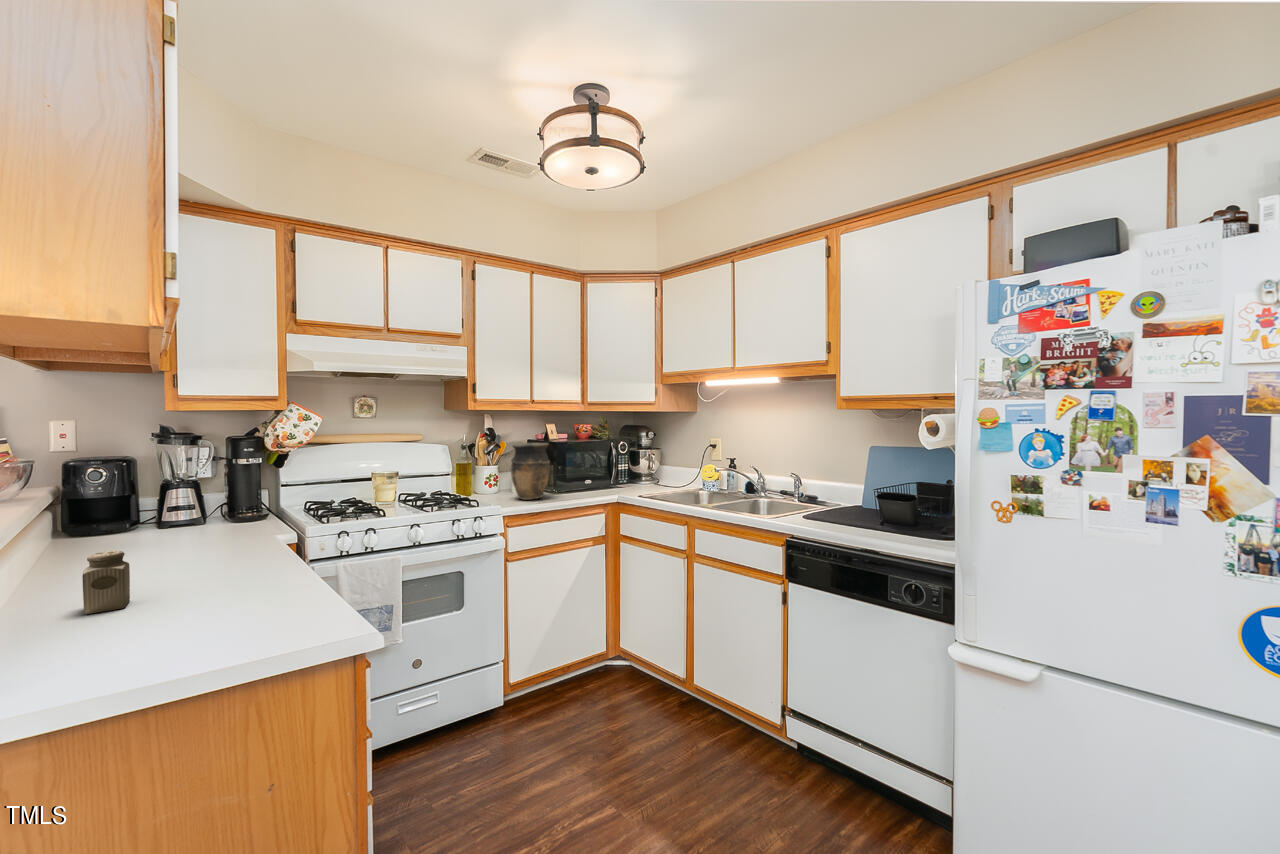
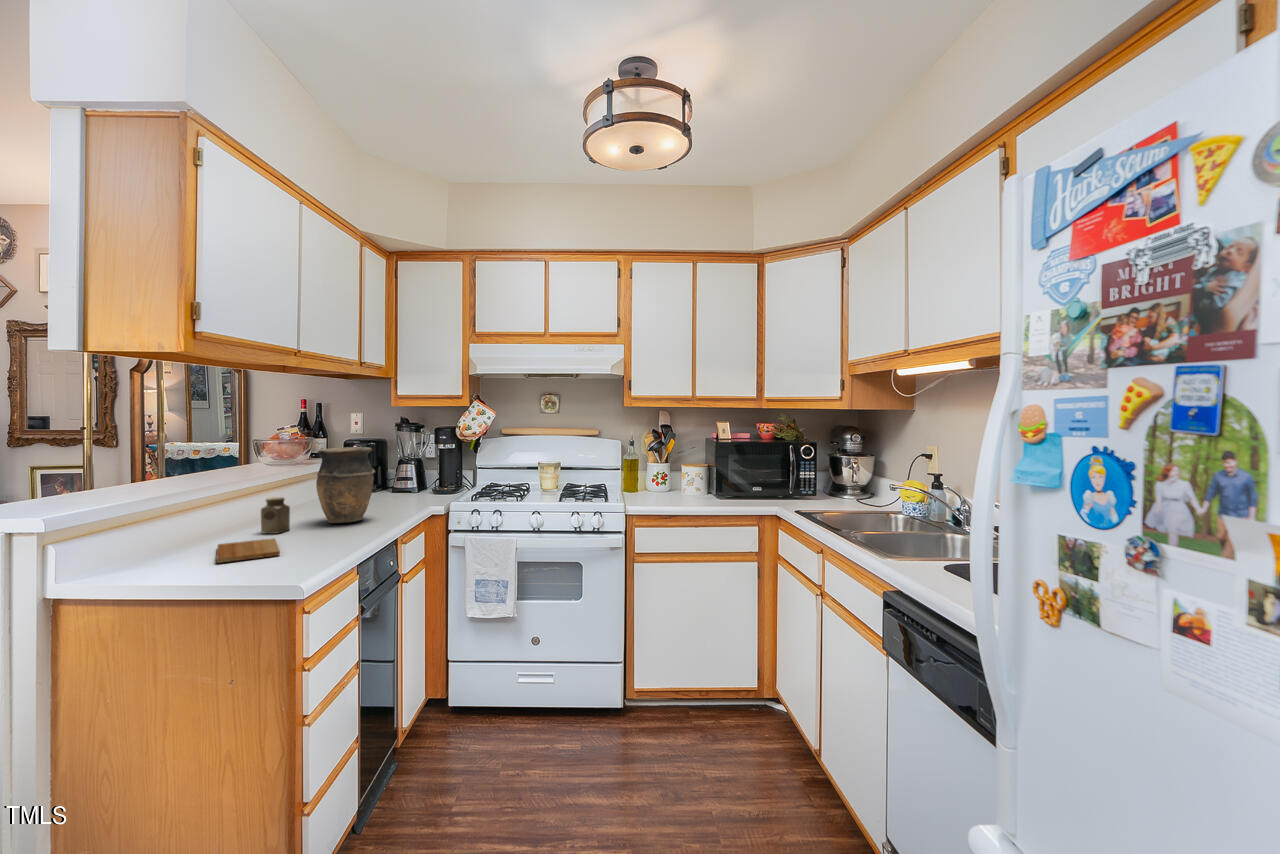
vase: present [511,443,550,500] -> present [316,447,375,523]
cutting board: none [59,612,230,661] -> present [216,538,280,563]

